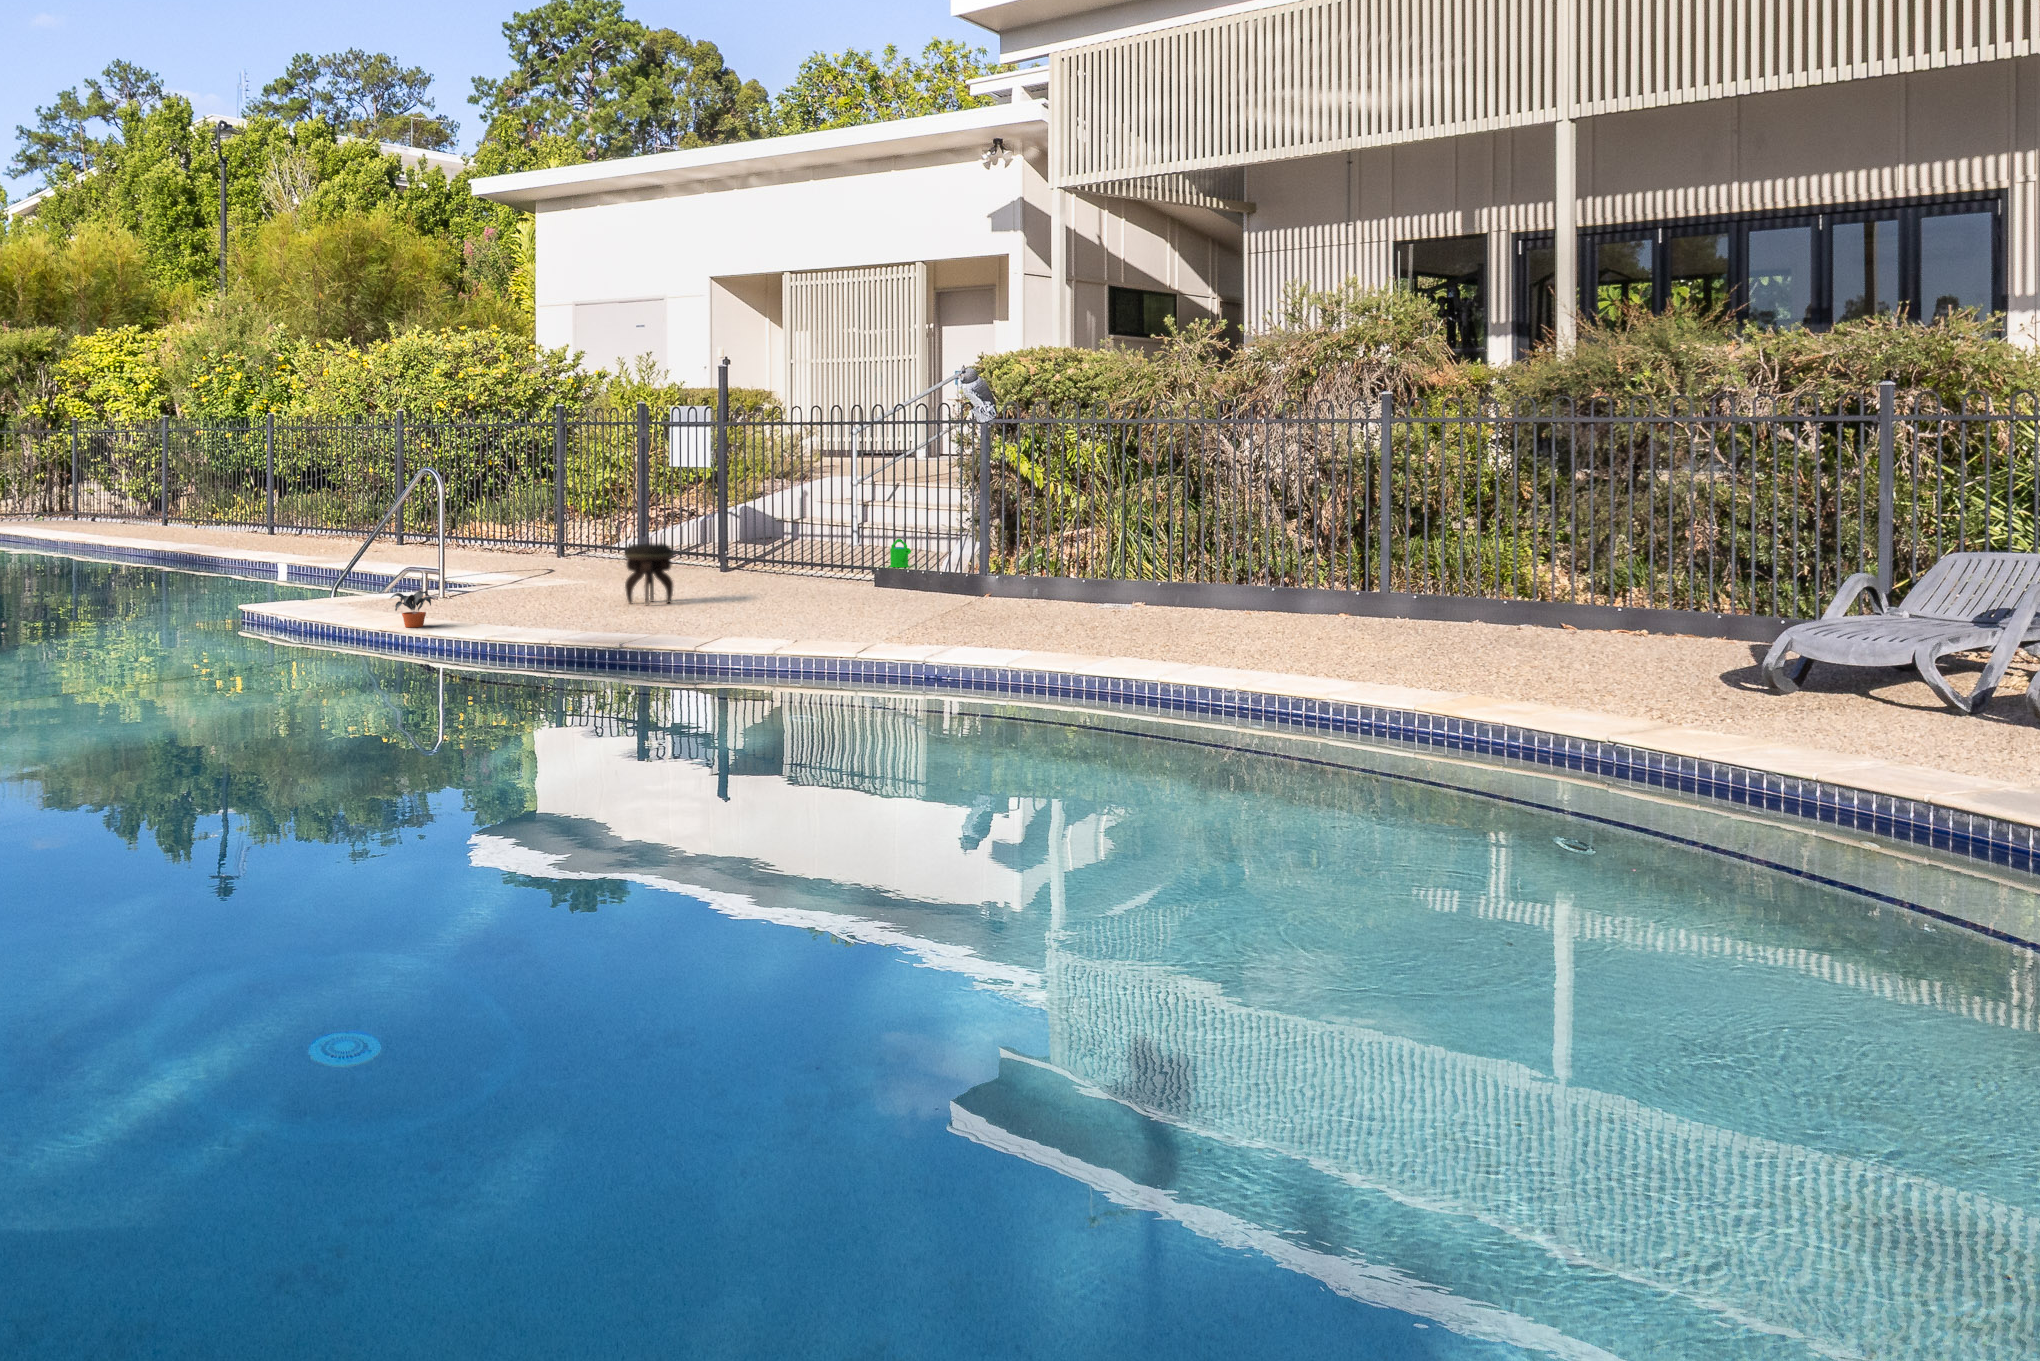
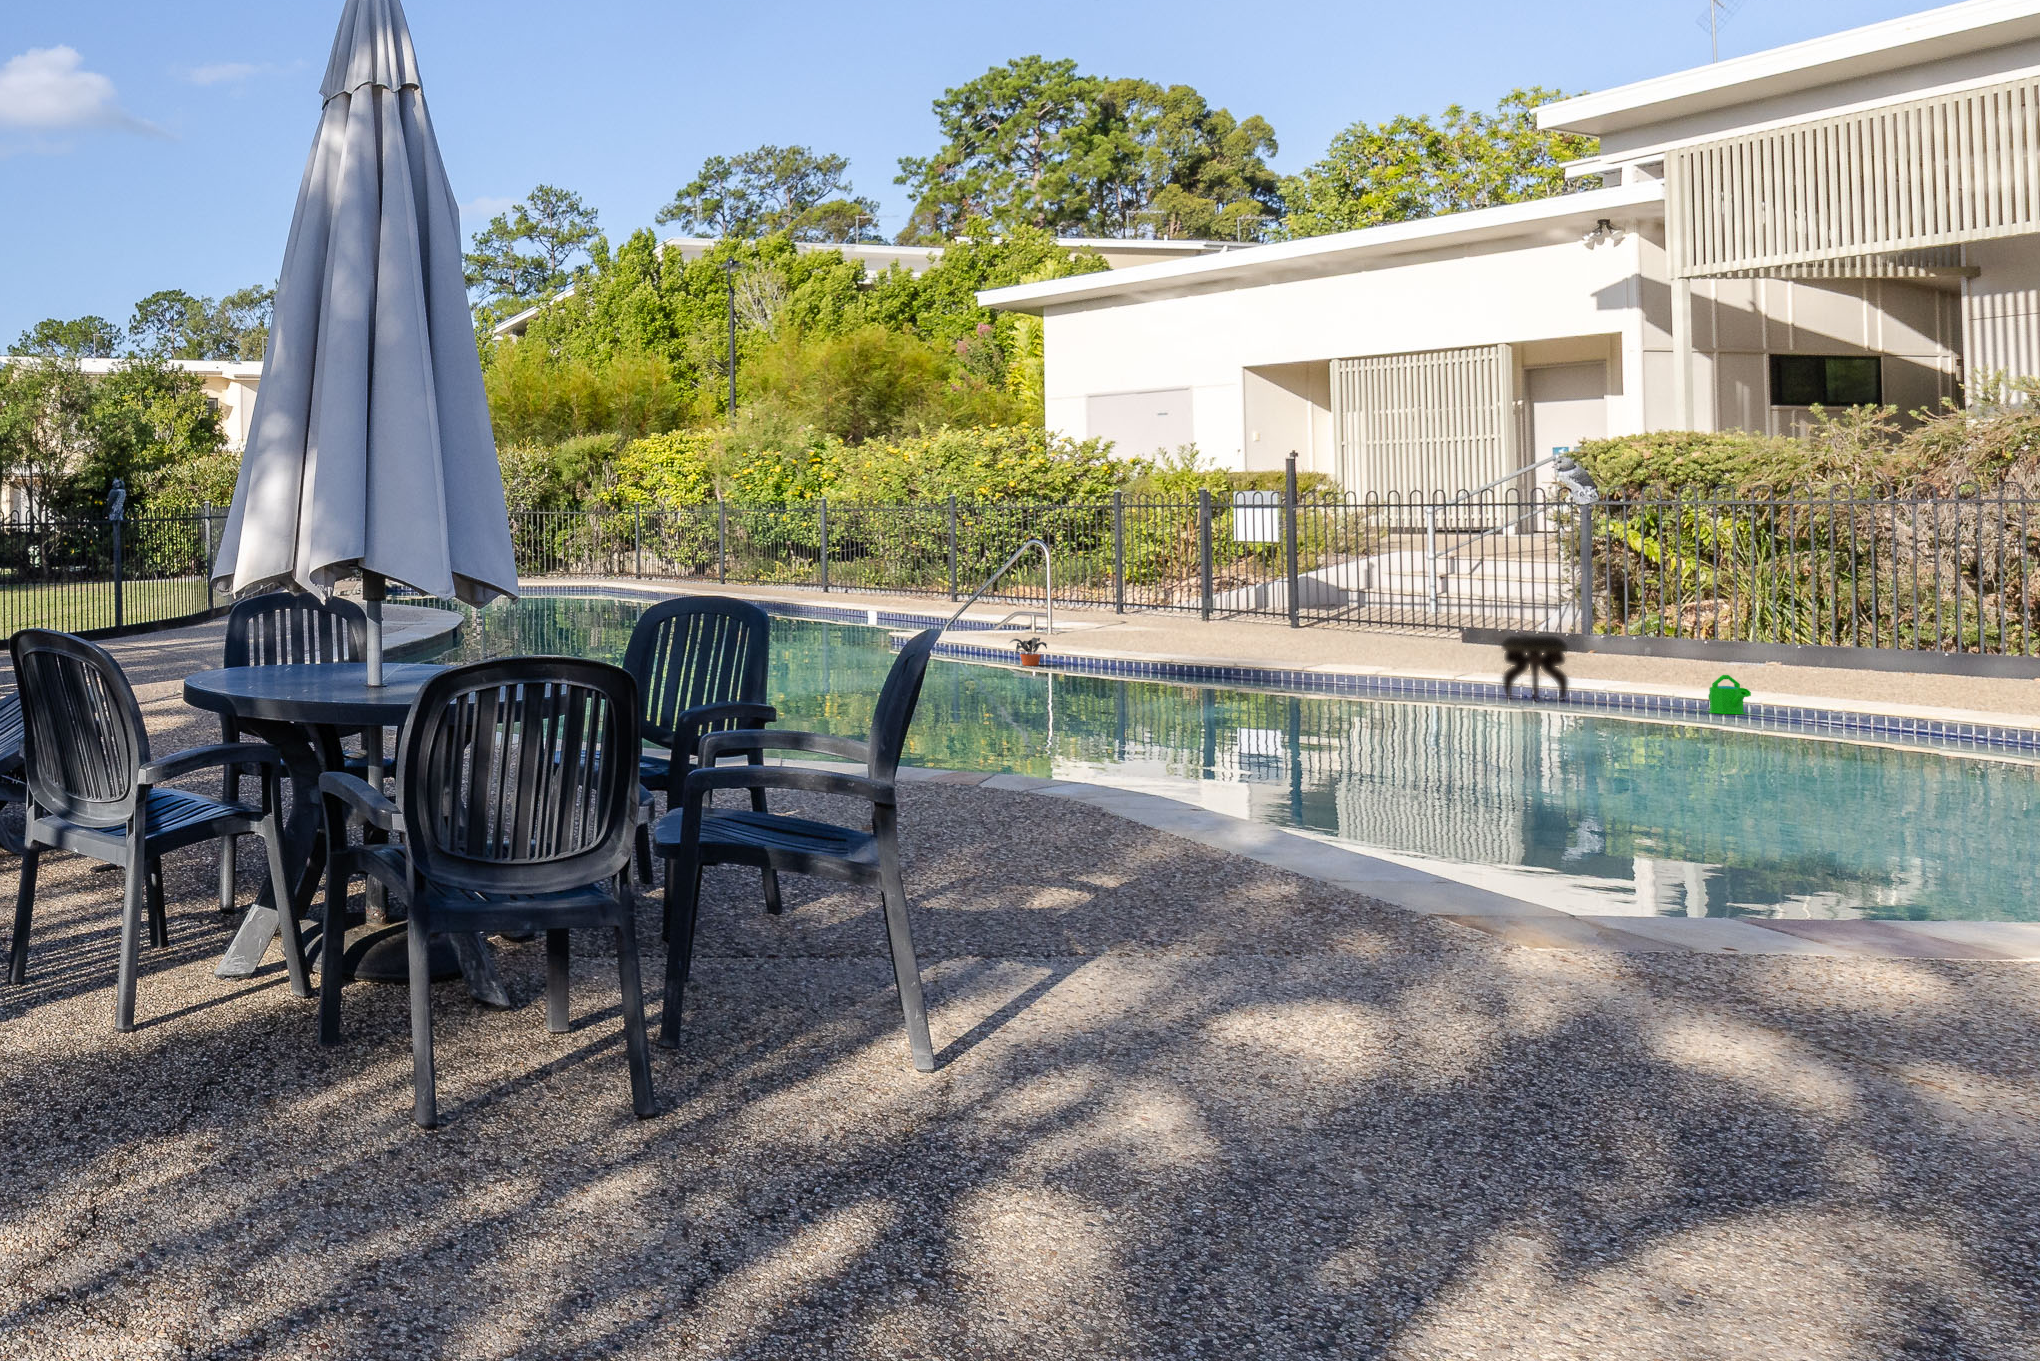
watering can: present [889,539,911,567] -> present [1708,675,1751,714]
footstool: present [624,543,673,605] -> present [1501,635,1568,701]

